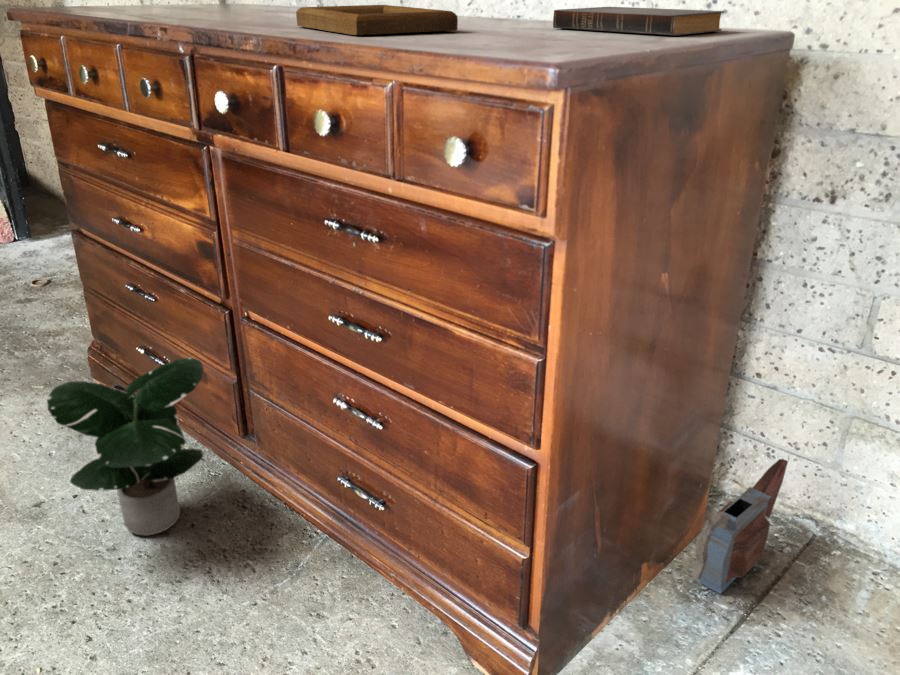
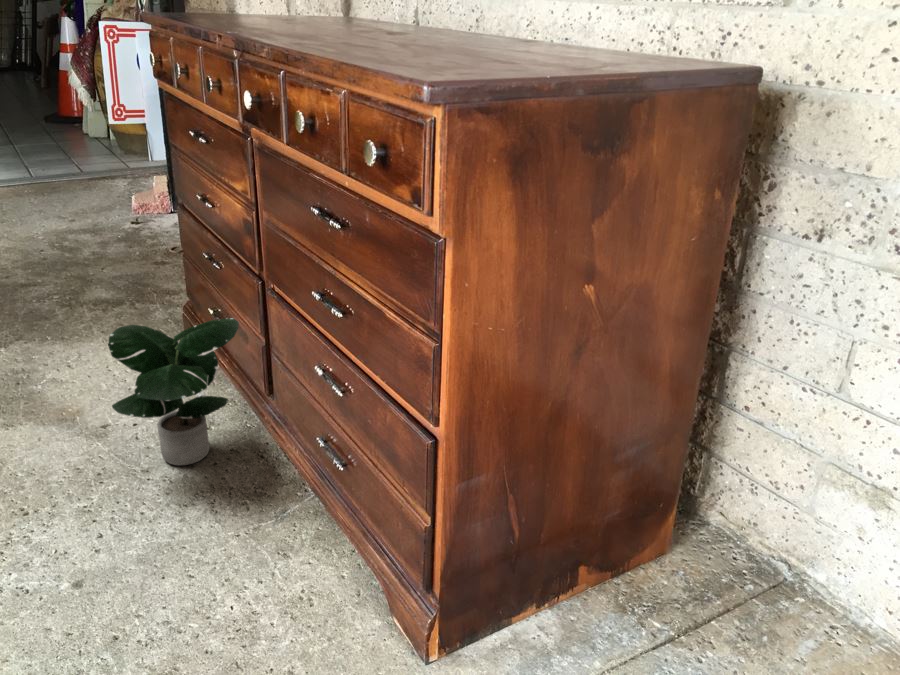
picture frame: present [296,5,458,35] -> none [327,21,449,48]
book: present [553,7,724,35] -> none [549,32,704,63]
watering can: present [691,459,788,594] -> none [621,493,761,613]

